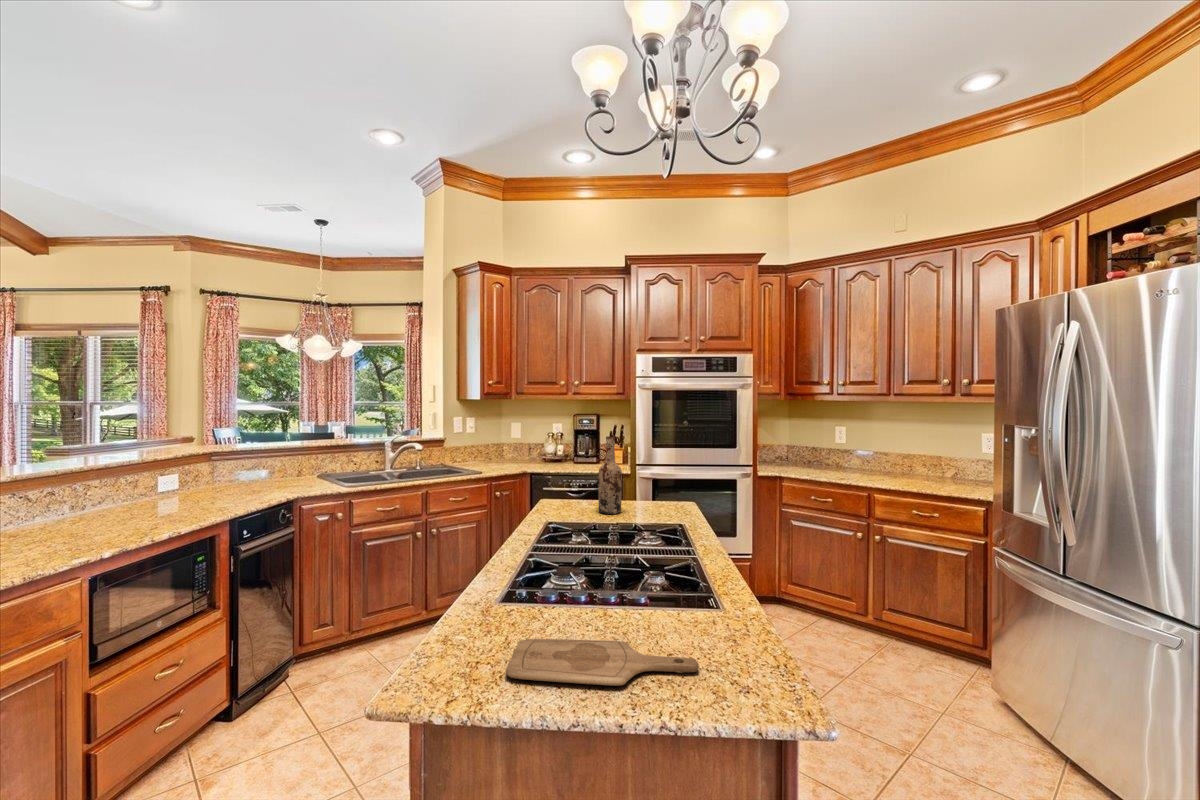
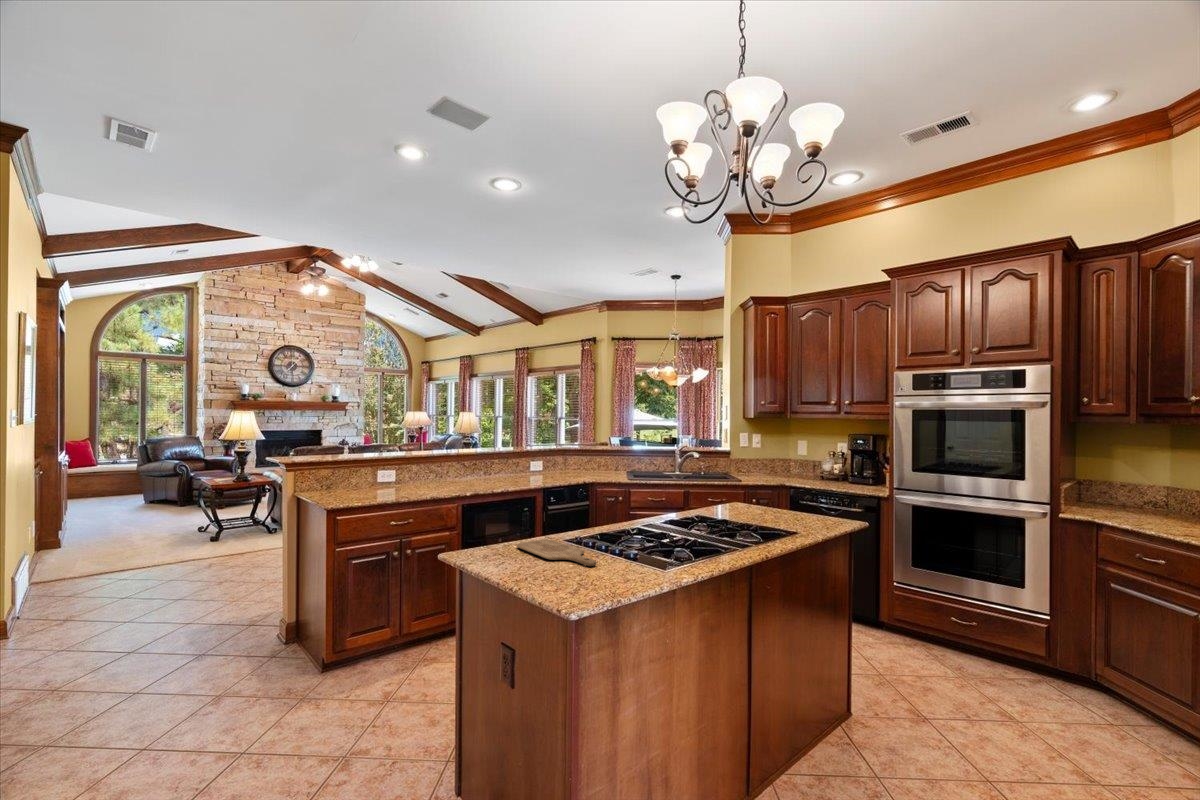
wine bottle: present [598,437,622,514] -> none [741,446,762,513]

